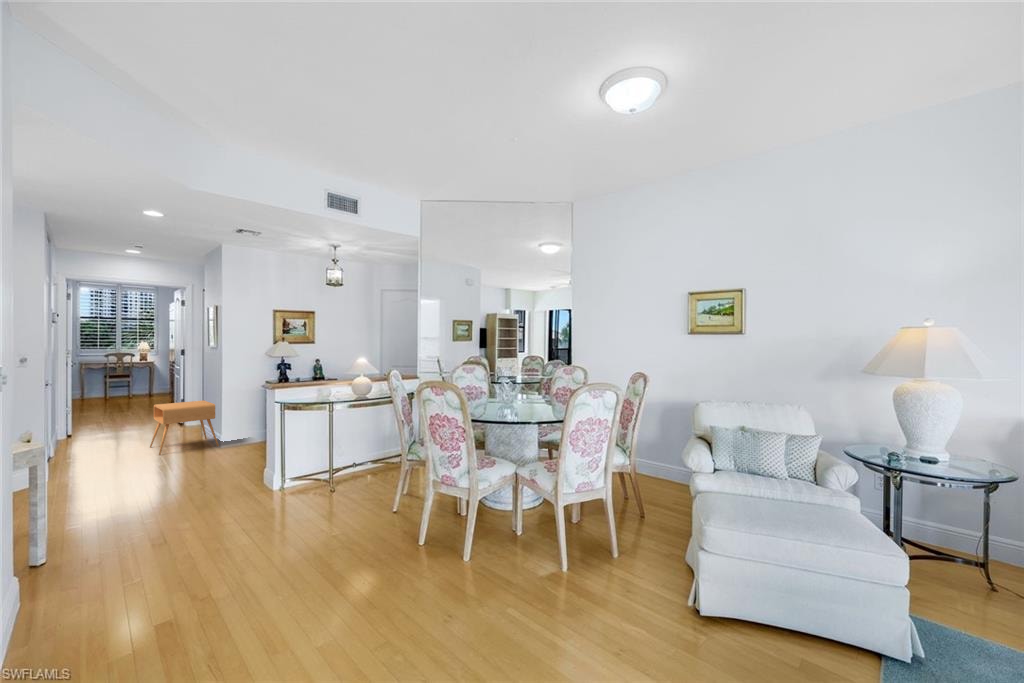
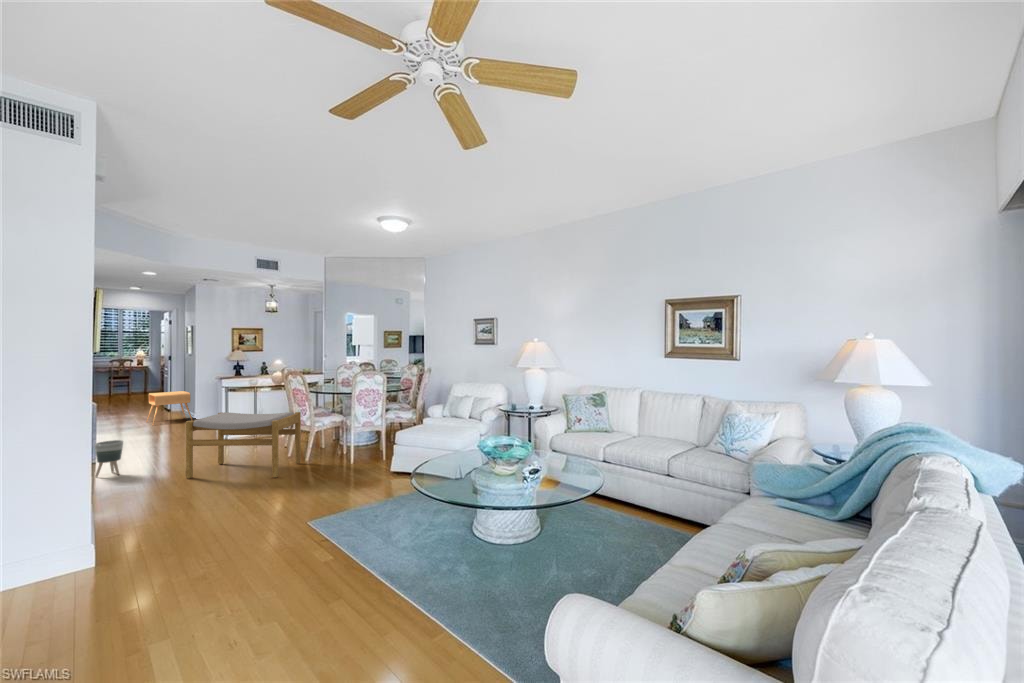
footstool: none [236,464,458,634] -> present [186,412,301,479]
planter: none [26,533,95,628] -> present [95,440,123,477]

